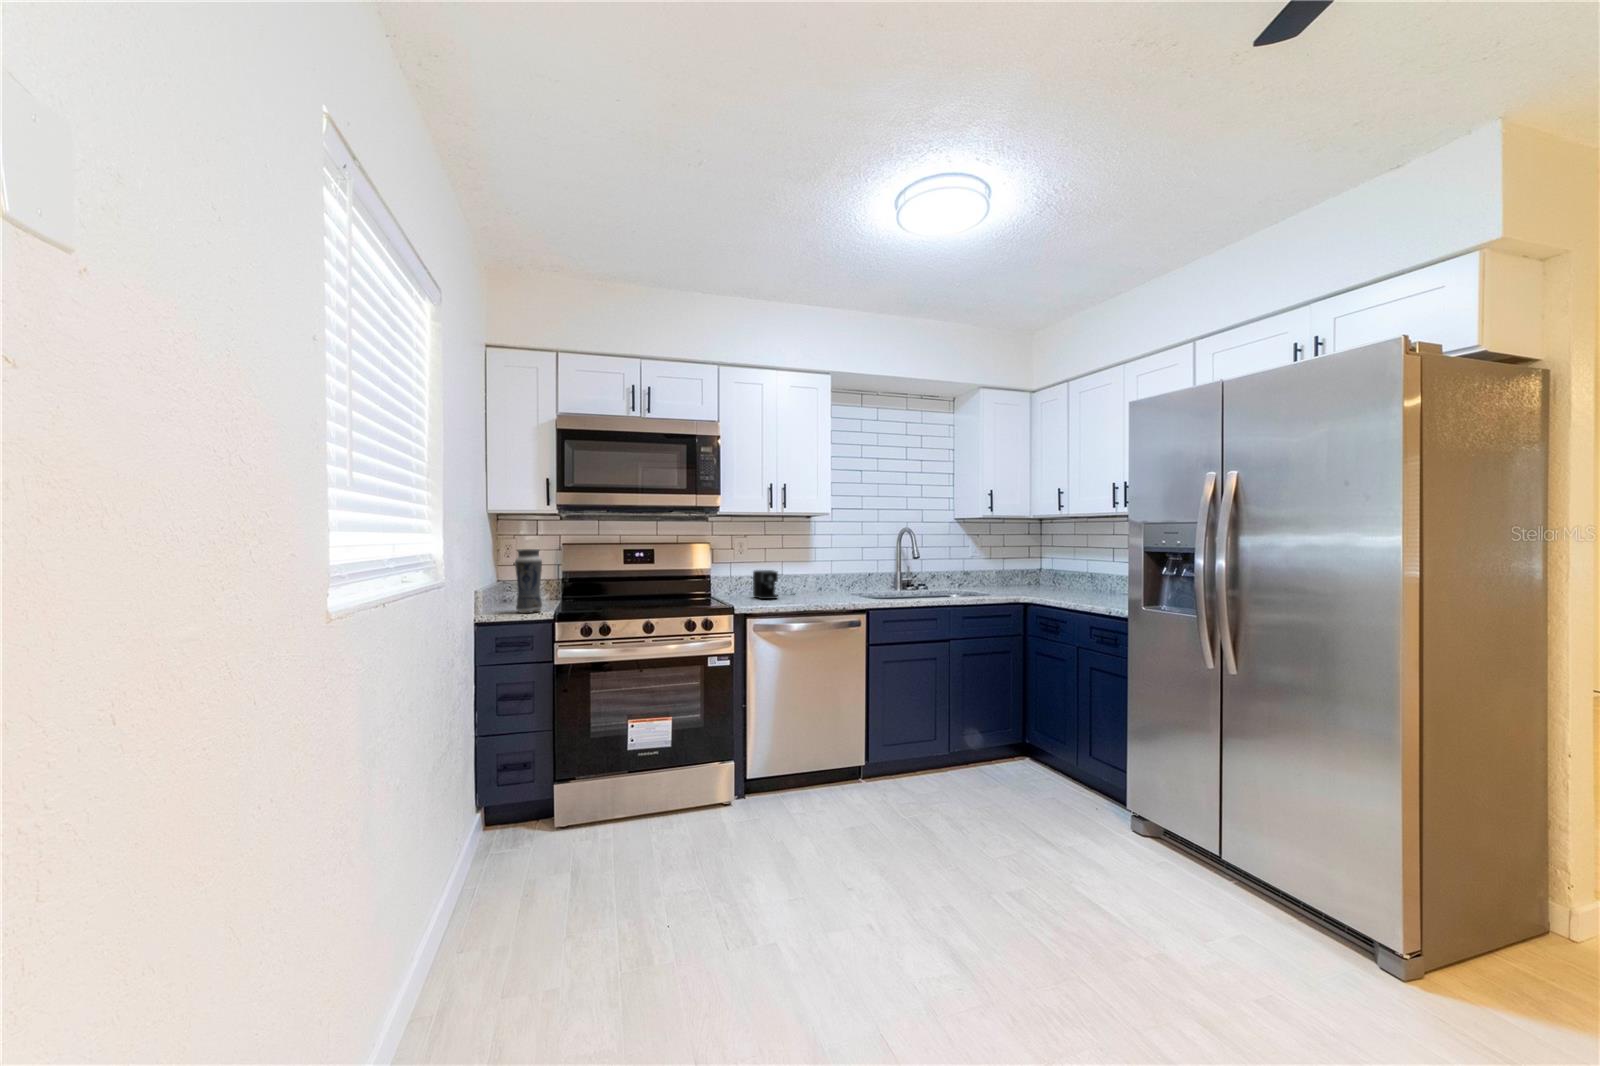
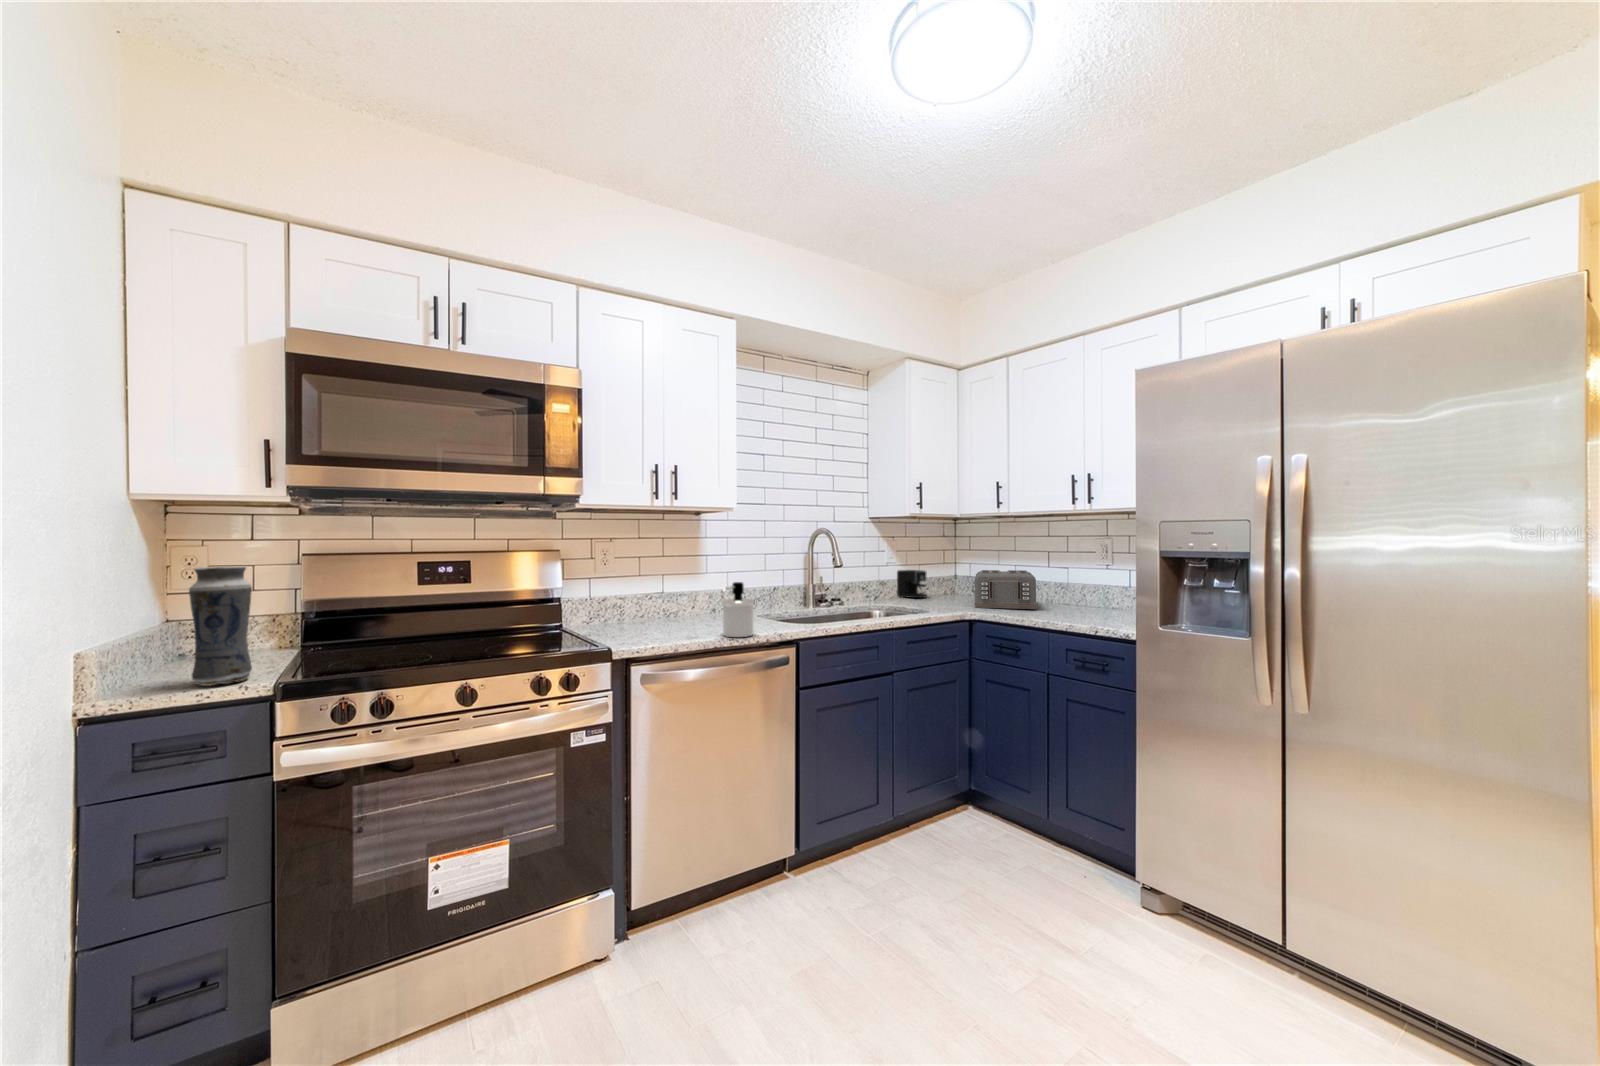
toaster: none [1039,564,1101,597] -> present [975,570,1037,609]
soap dispenser: none [810,567,836,605] -> present [721,582,754,637]
coffee maker: present [753,570,778,599] -> present [897,570,927,598]

